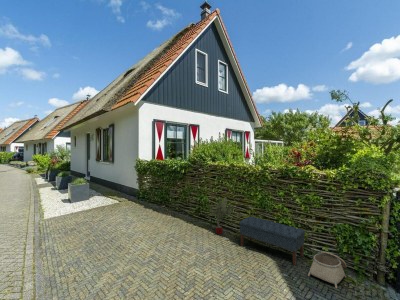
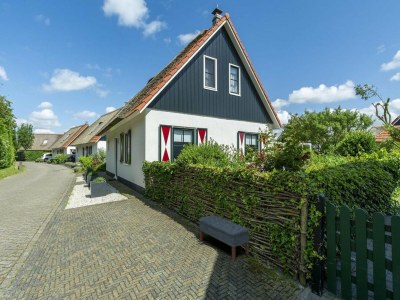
potted tree: present [209,197,232,234] -> none [185,197,203,231]
basket: present [308,252,347,288] -> none [236,249,274,280]

